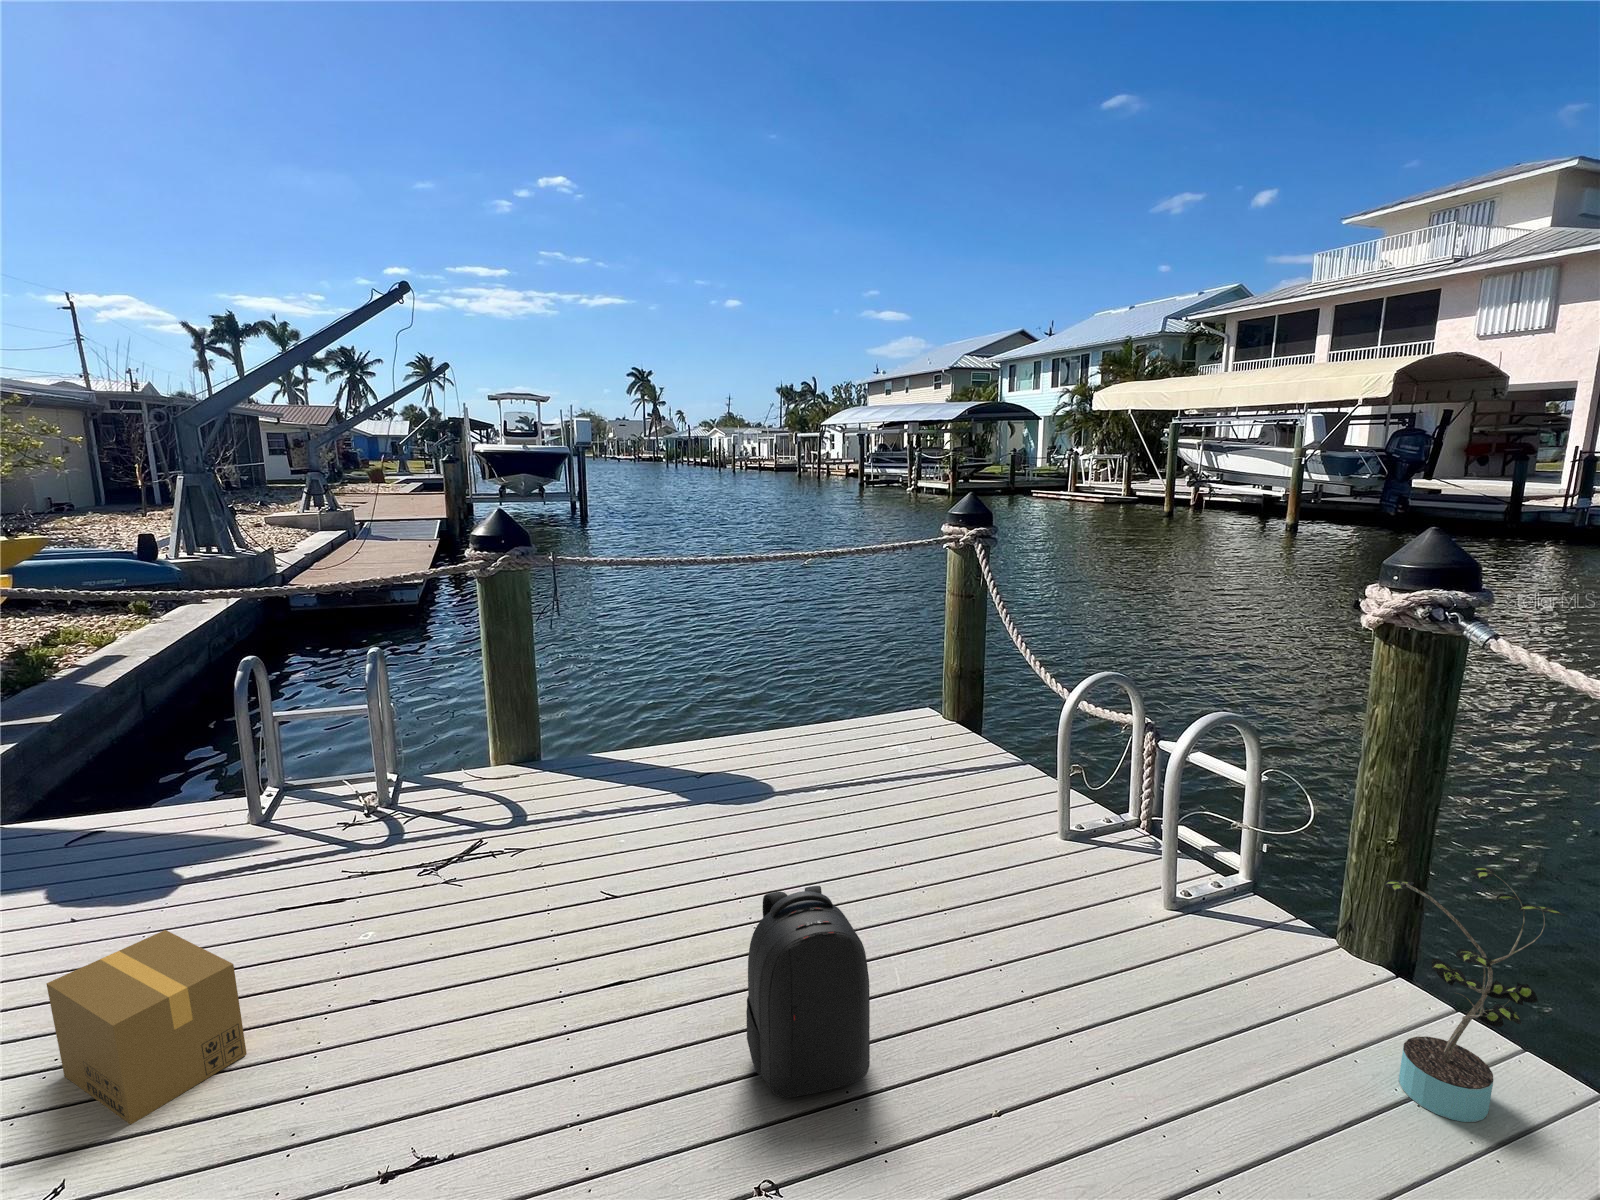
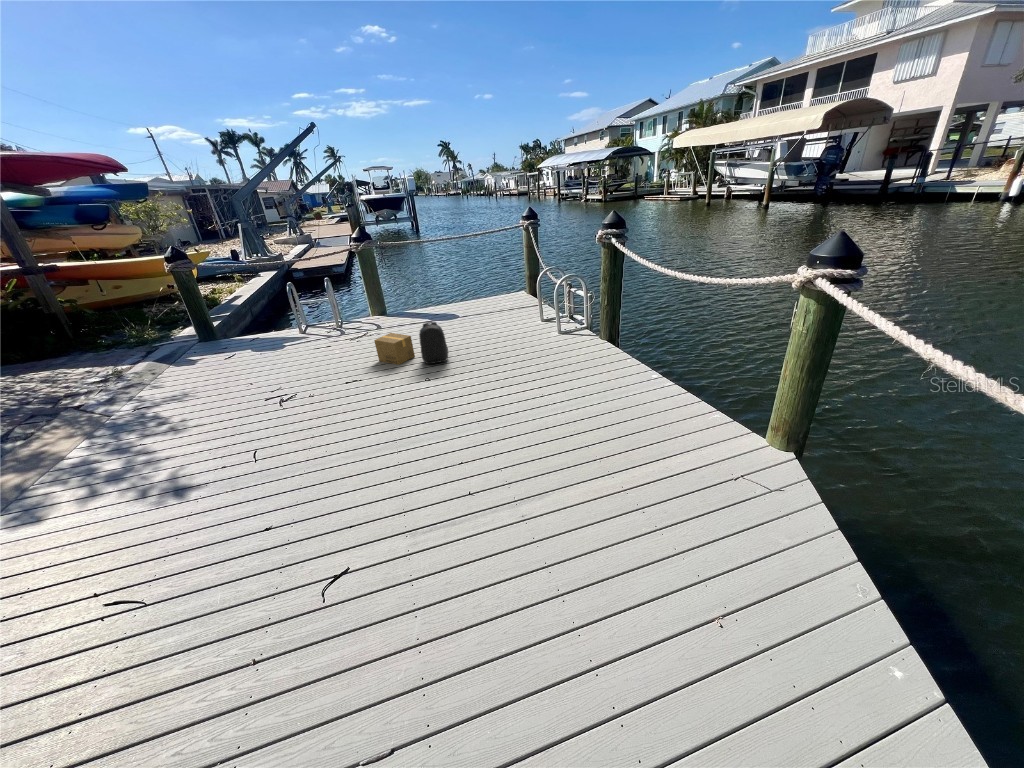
potted plant: present [1385,867,1565,1122] -> none [558,304,586,360]
cardboard box: present [46,930,247,1124] -> present [374,333,415,365]

